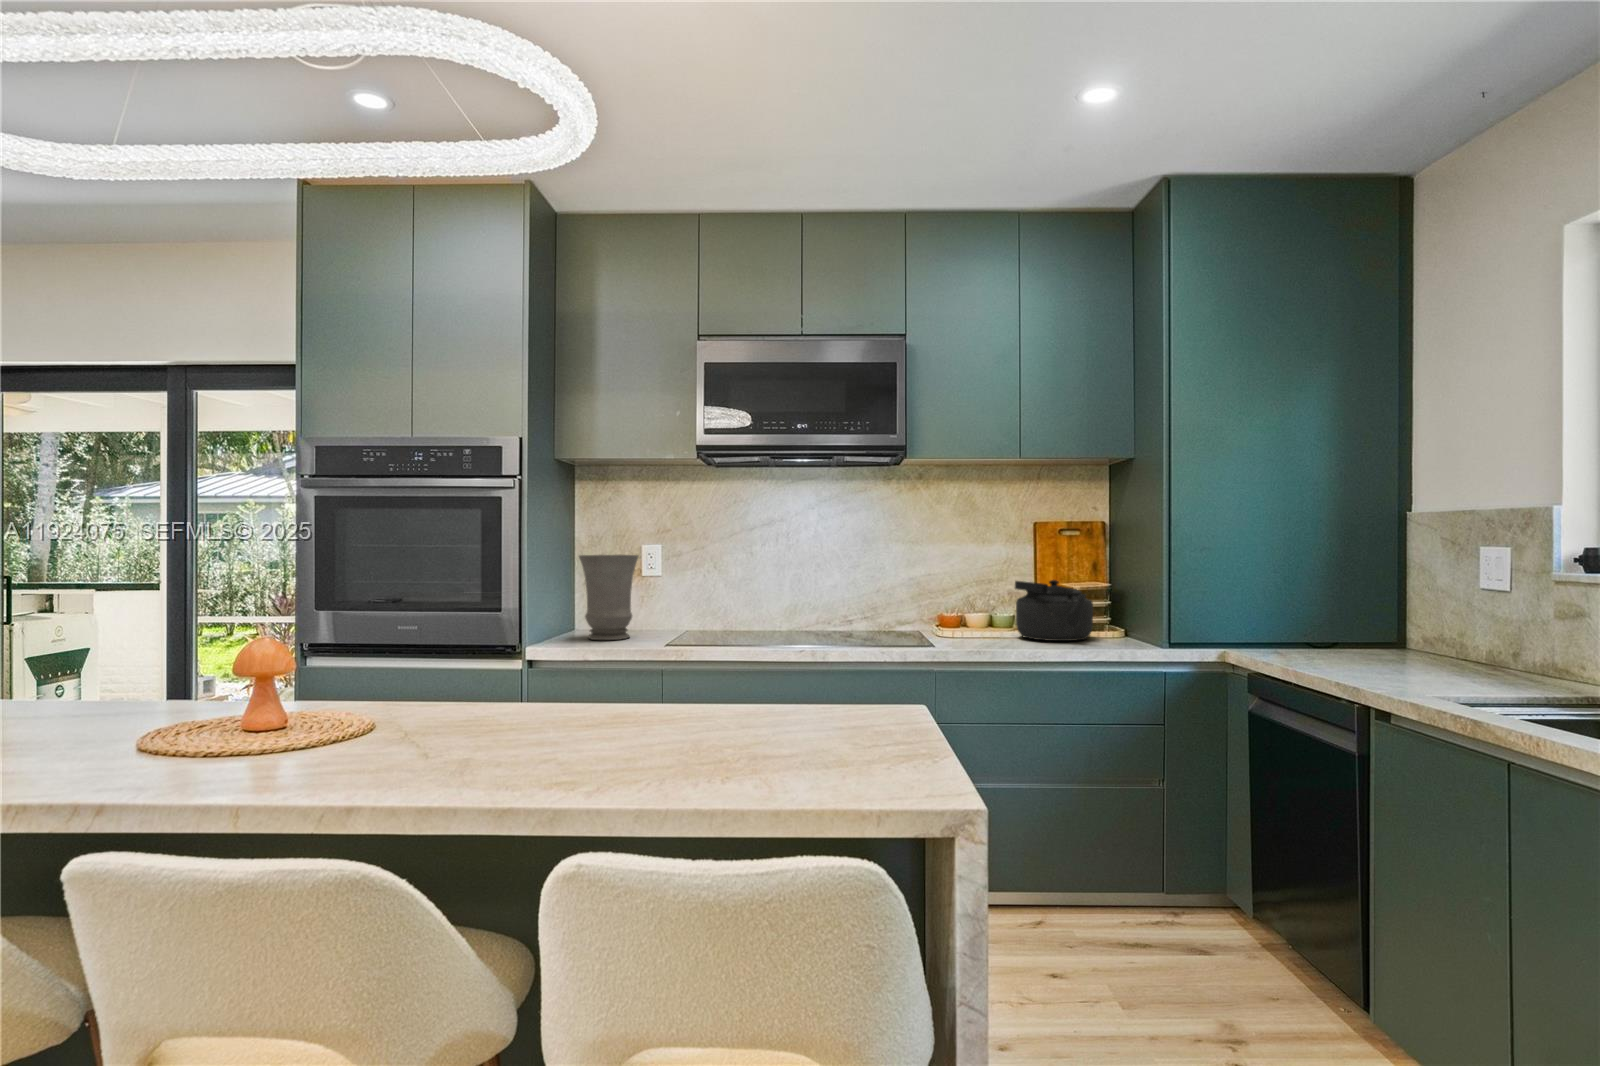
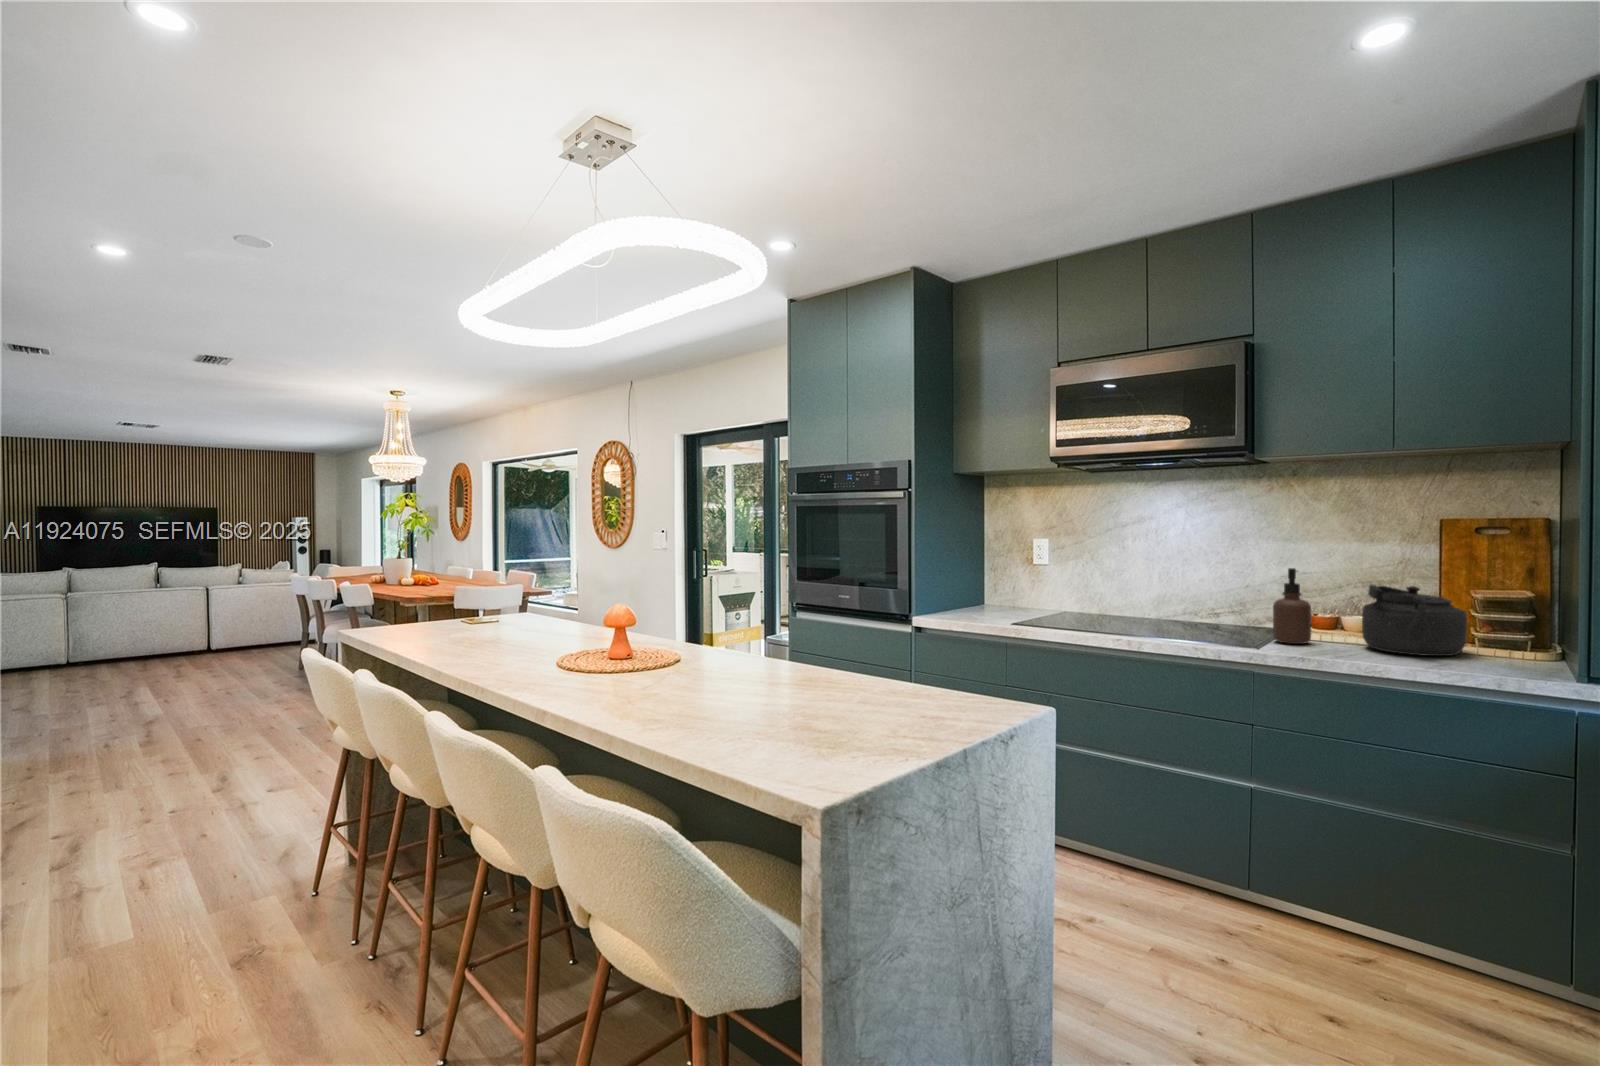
vase: present [579,555,639,640] -> none [968,547,1015,613]
soap dispenser: none [949,567,981,642] -> present [1273,568,1311,644]

